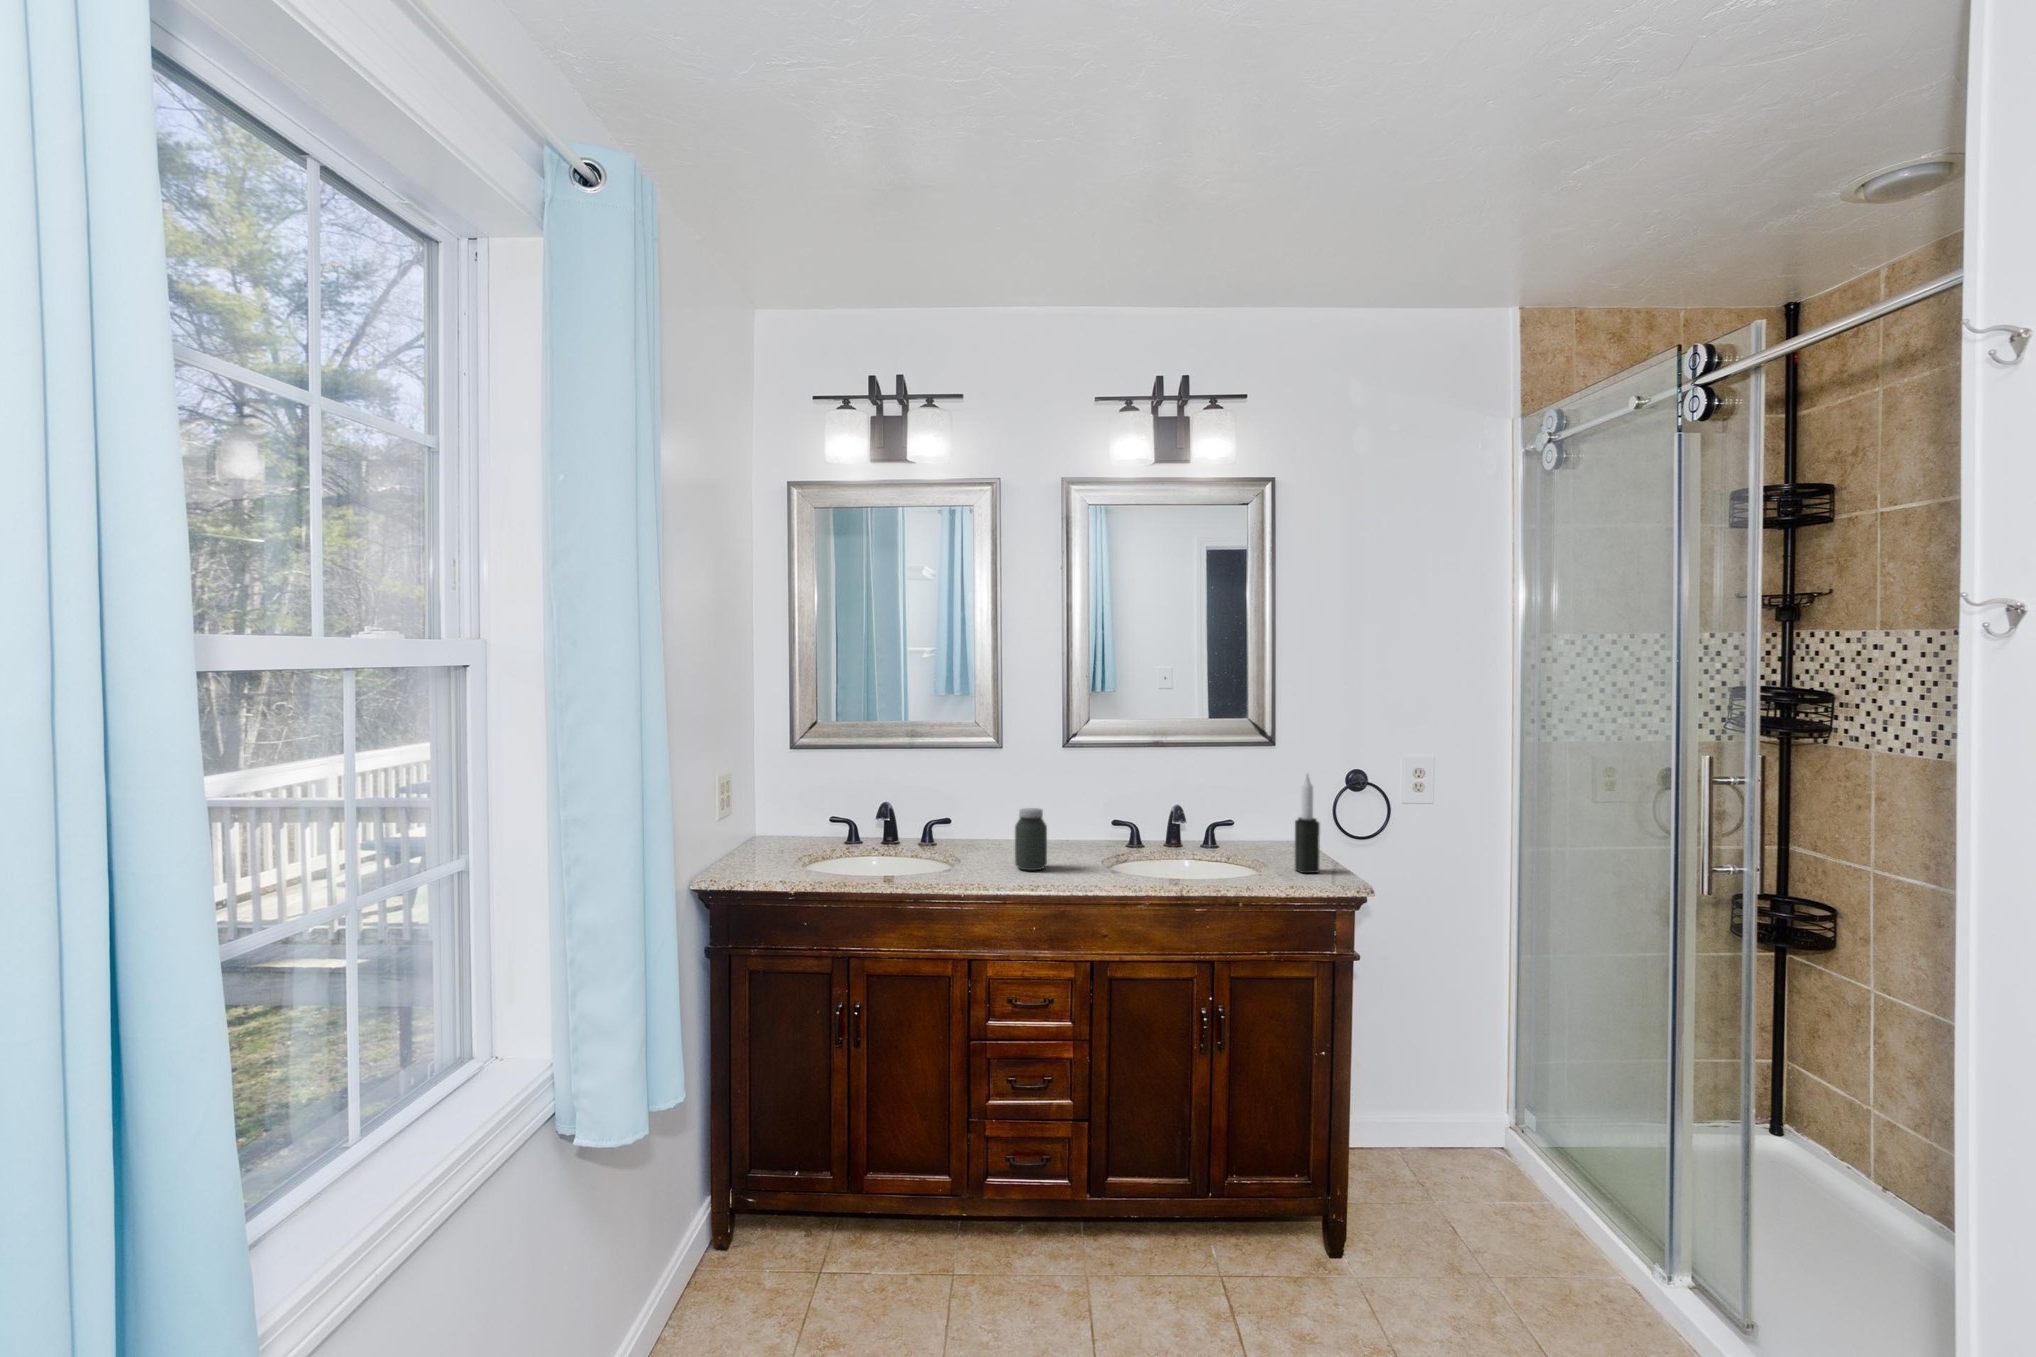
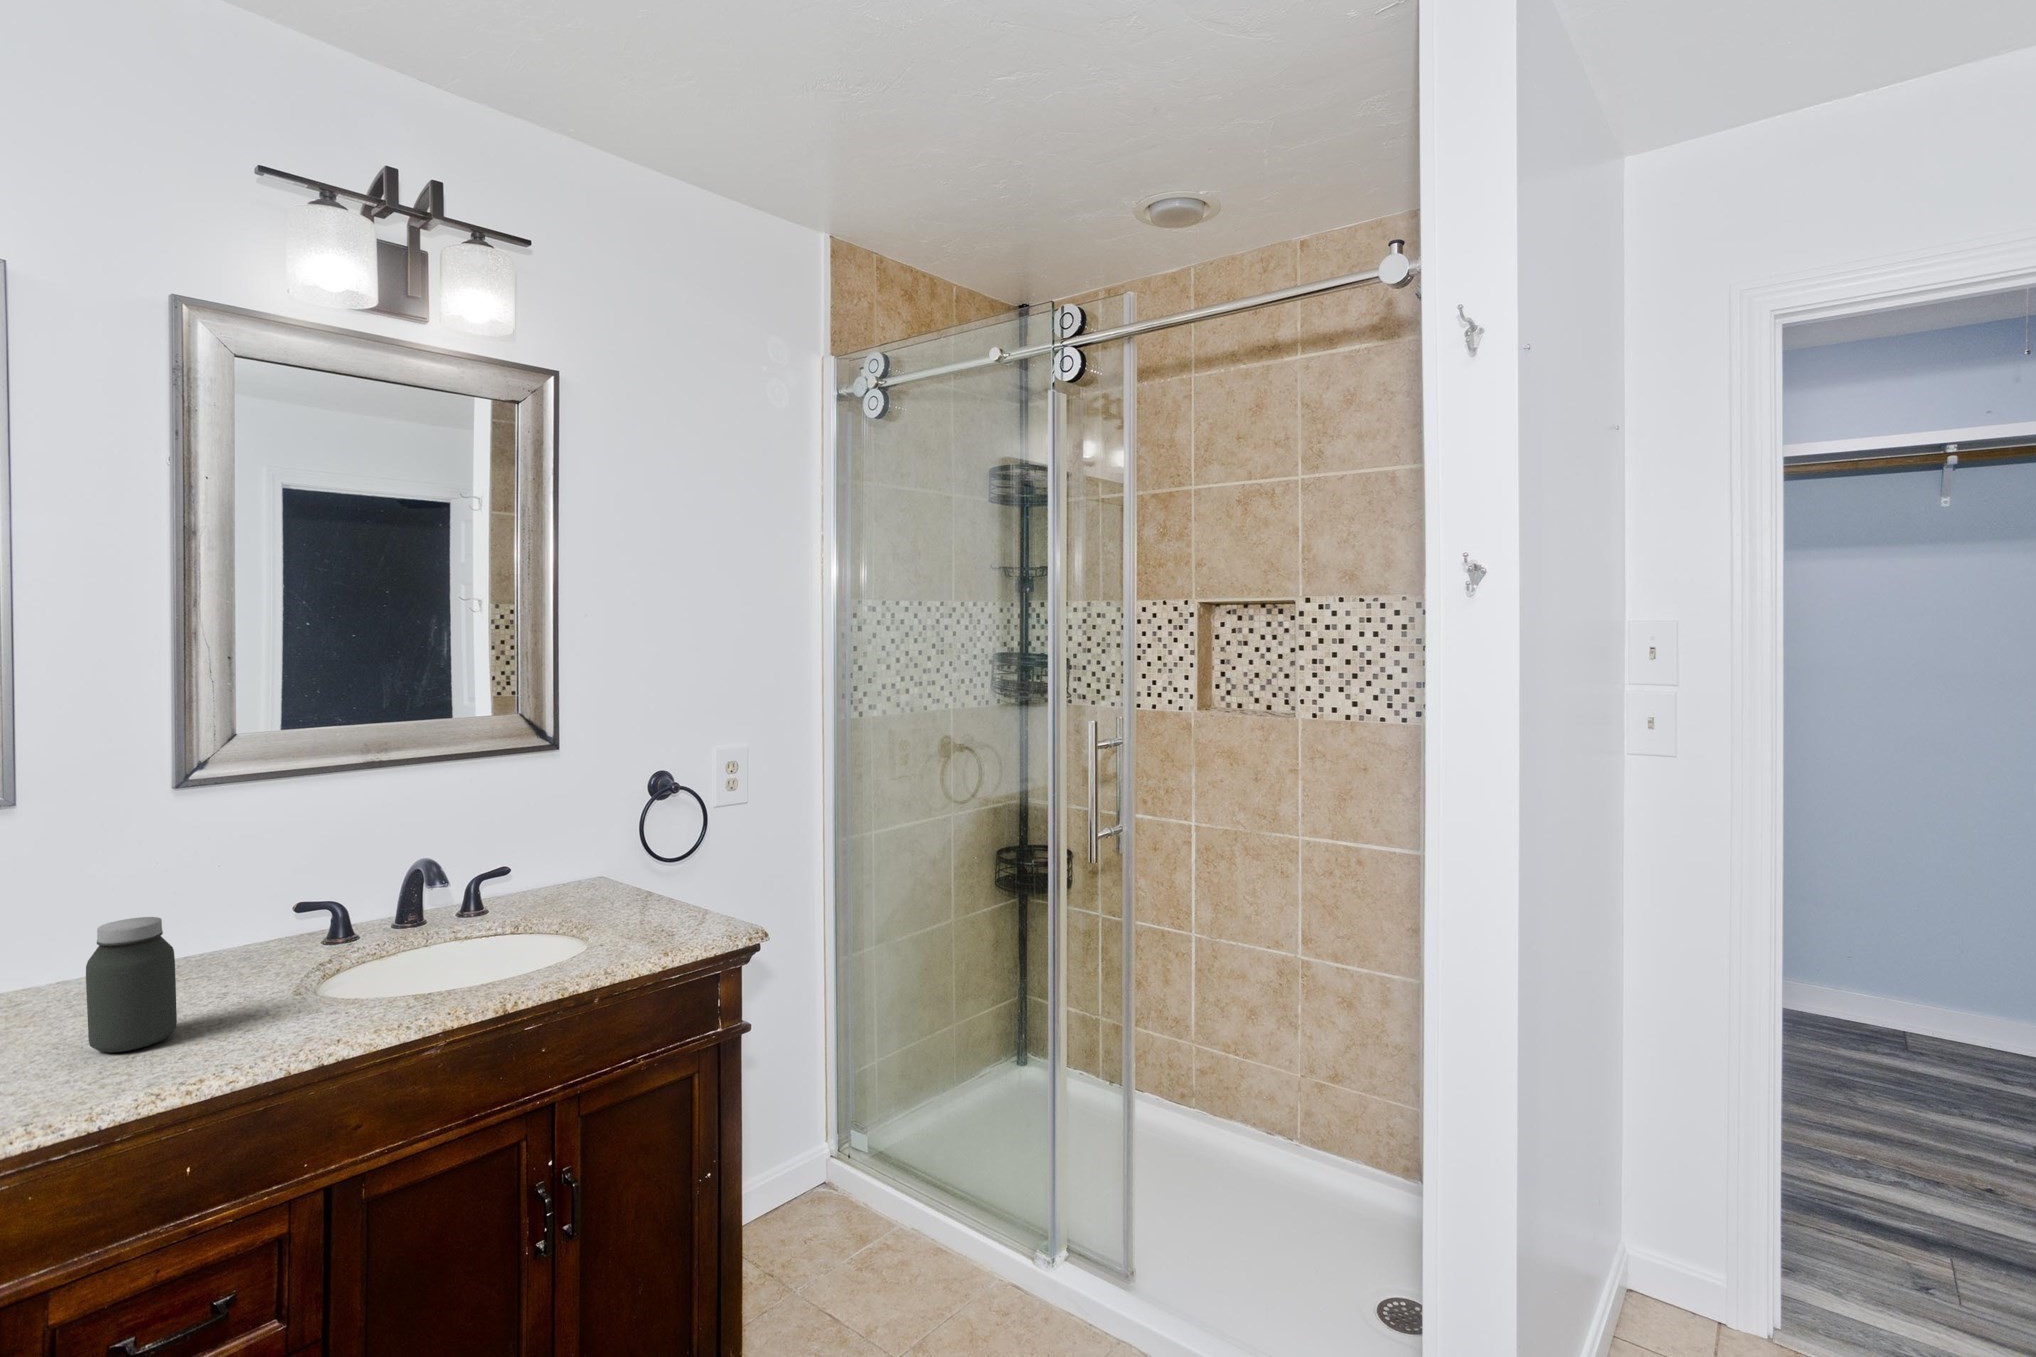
candle: present [1295,774,1320,873] -> none [634,783,672,925]

